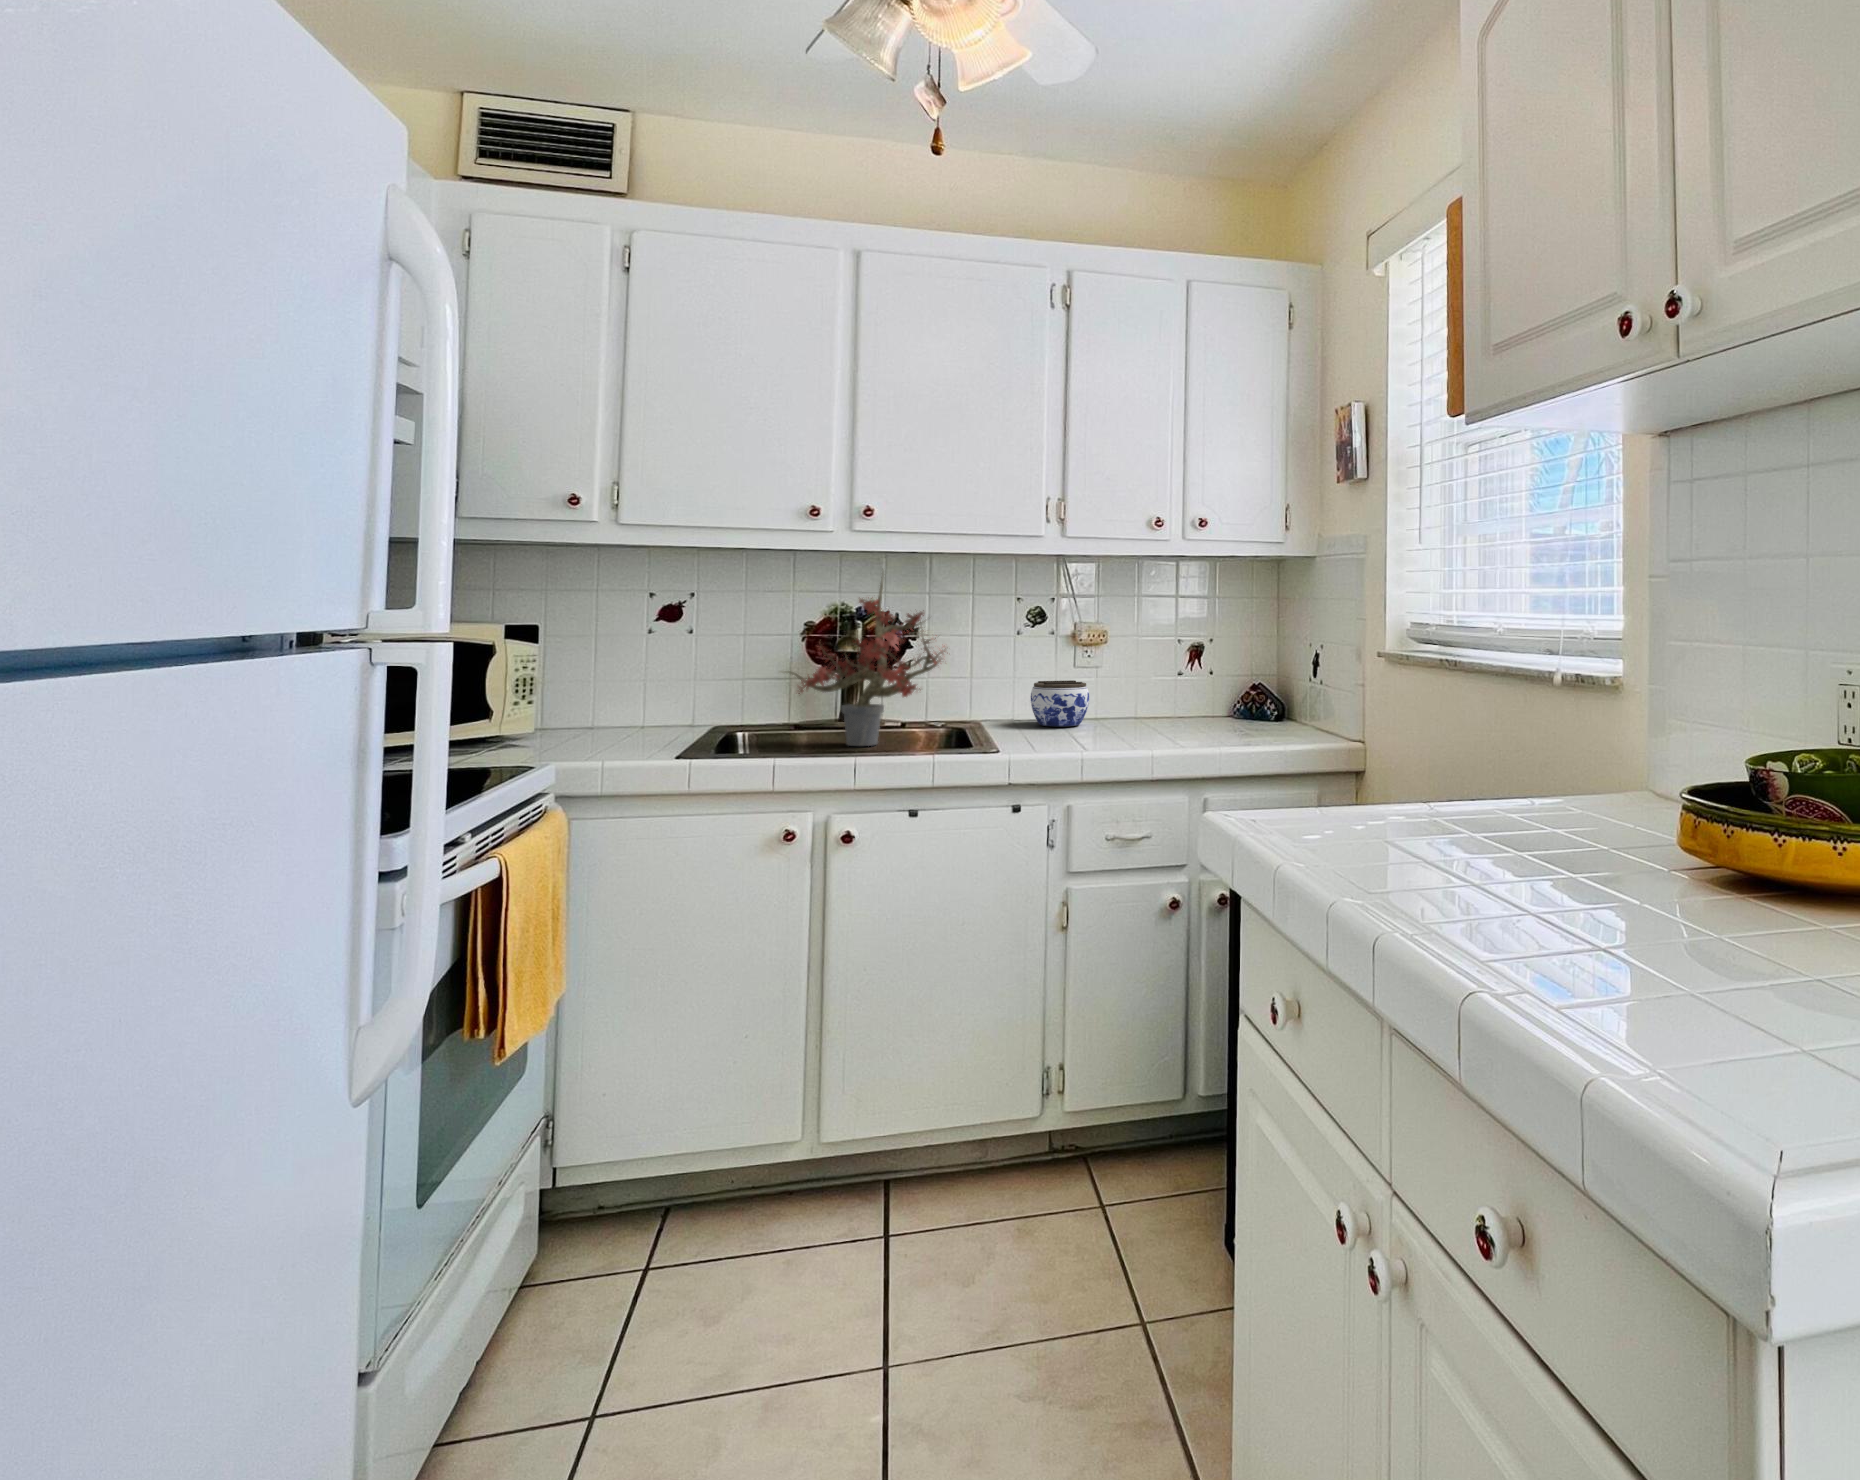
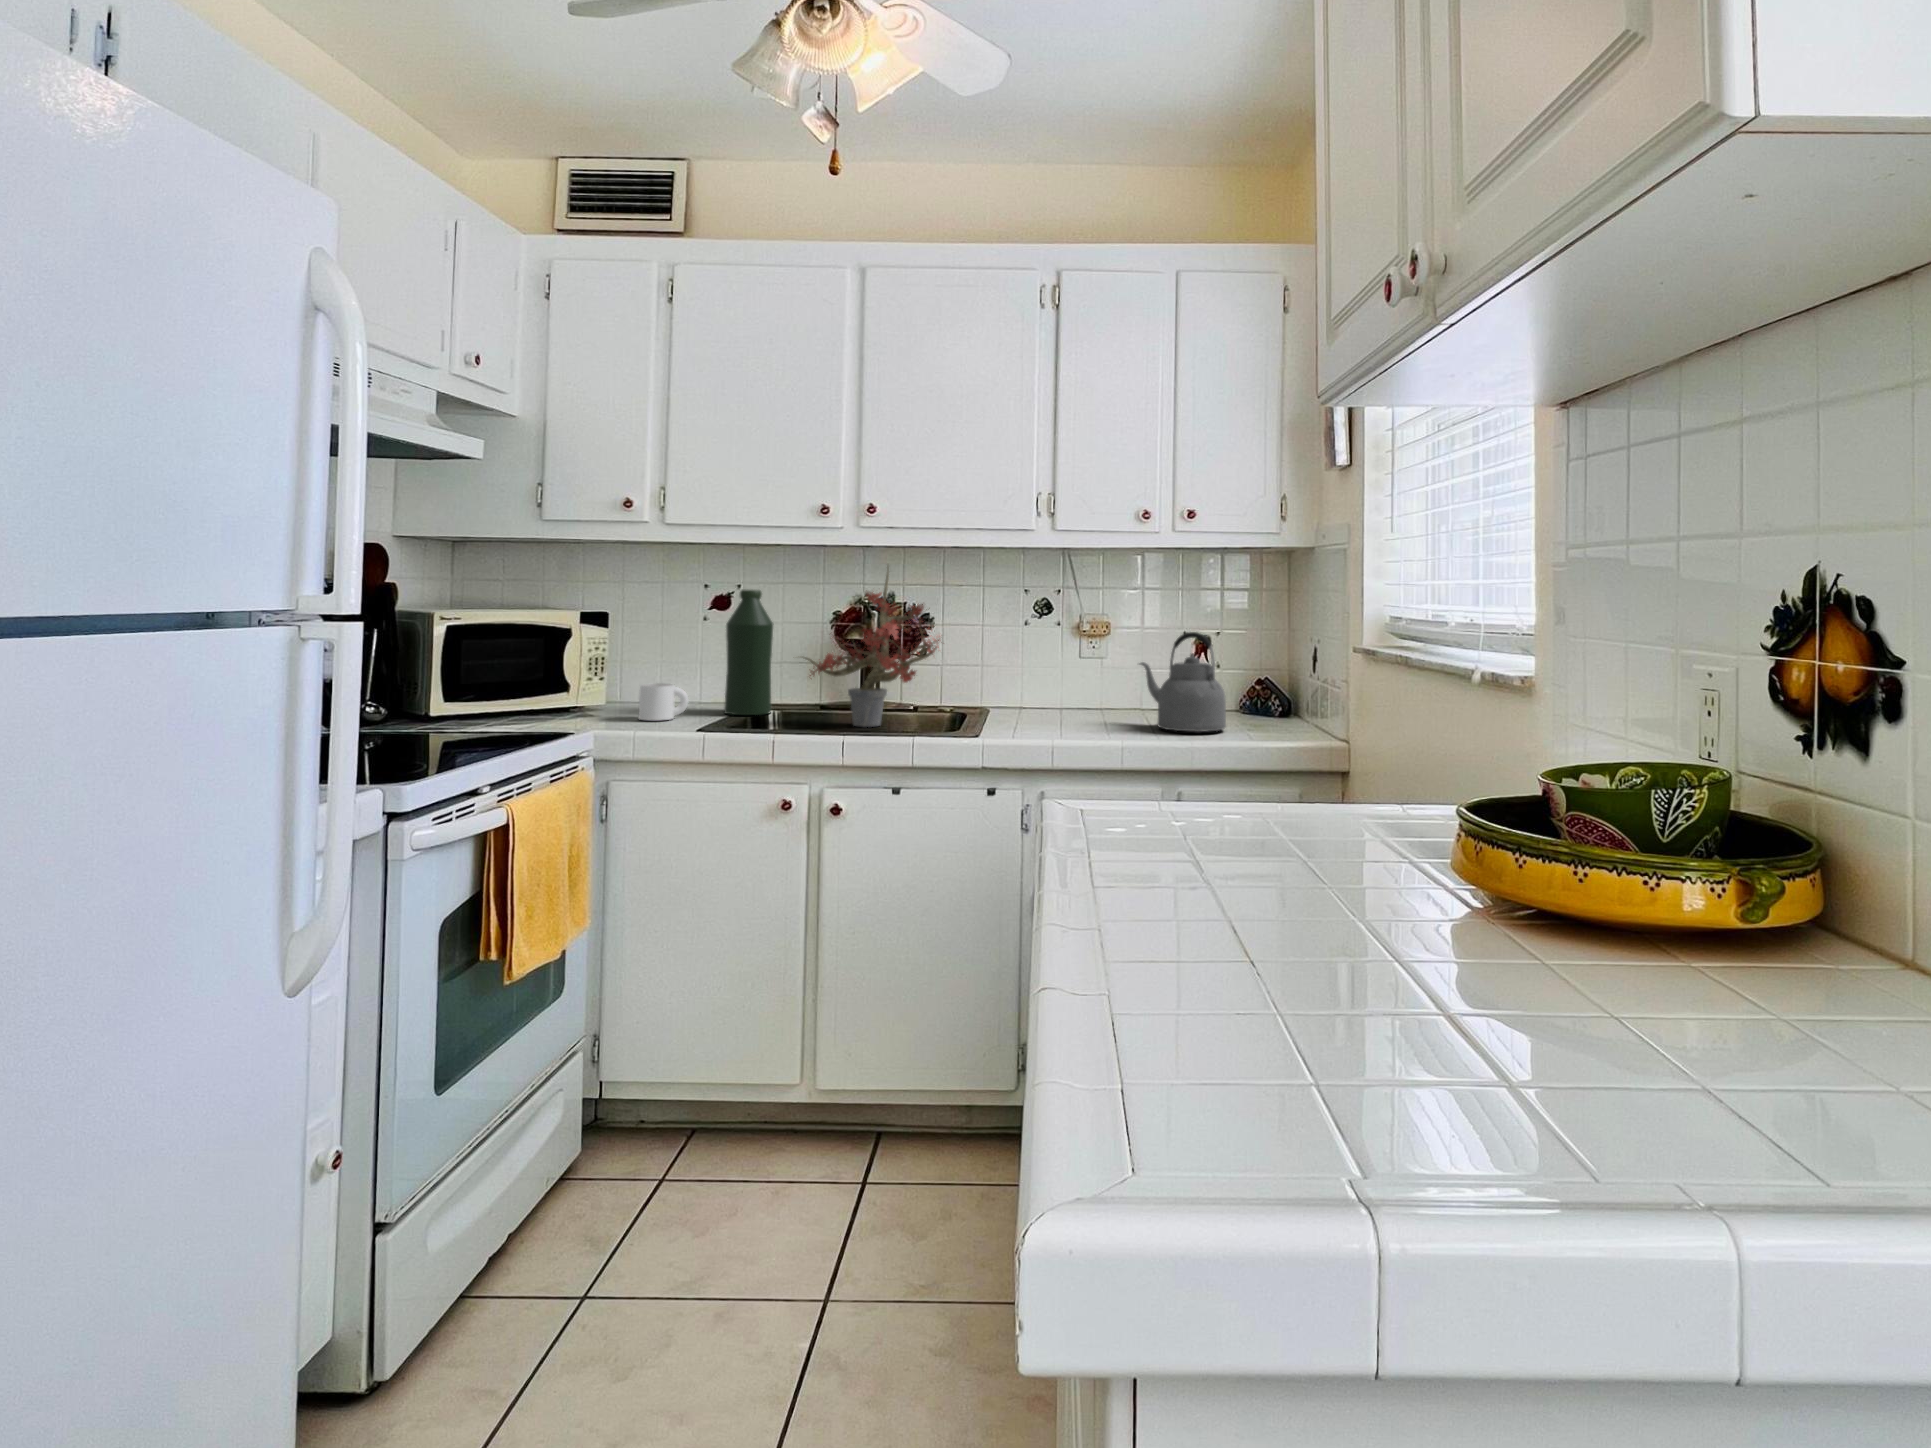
bottle: none [687,598,744,738] -> present [724,590,774,715]
kettle: none [1143,639,1238,741] -> present [1139,632,1226,732]
jar: present [1031,680,1089,726] -> none [1039,670,1094,714]
mug: none [593,704,651,746] -> present [639,683,689,720]

